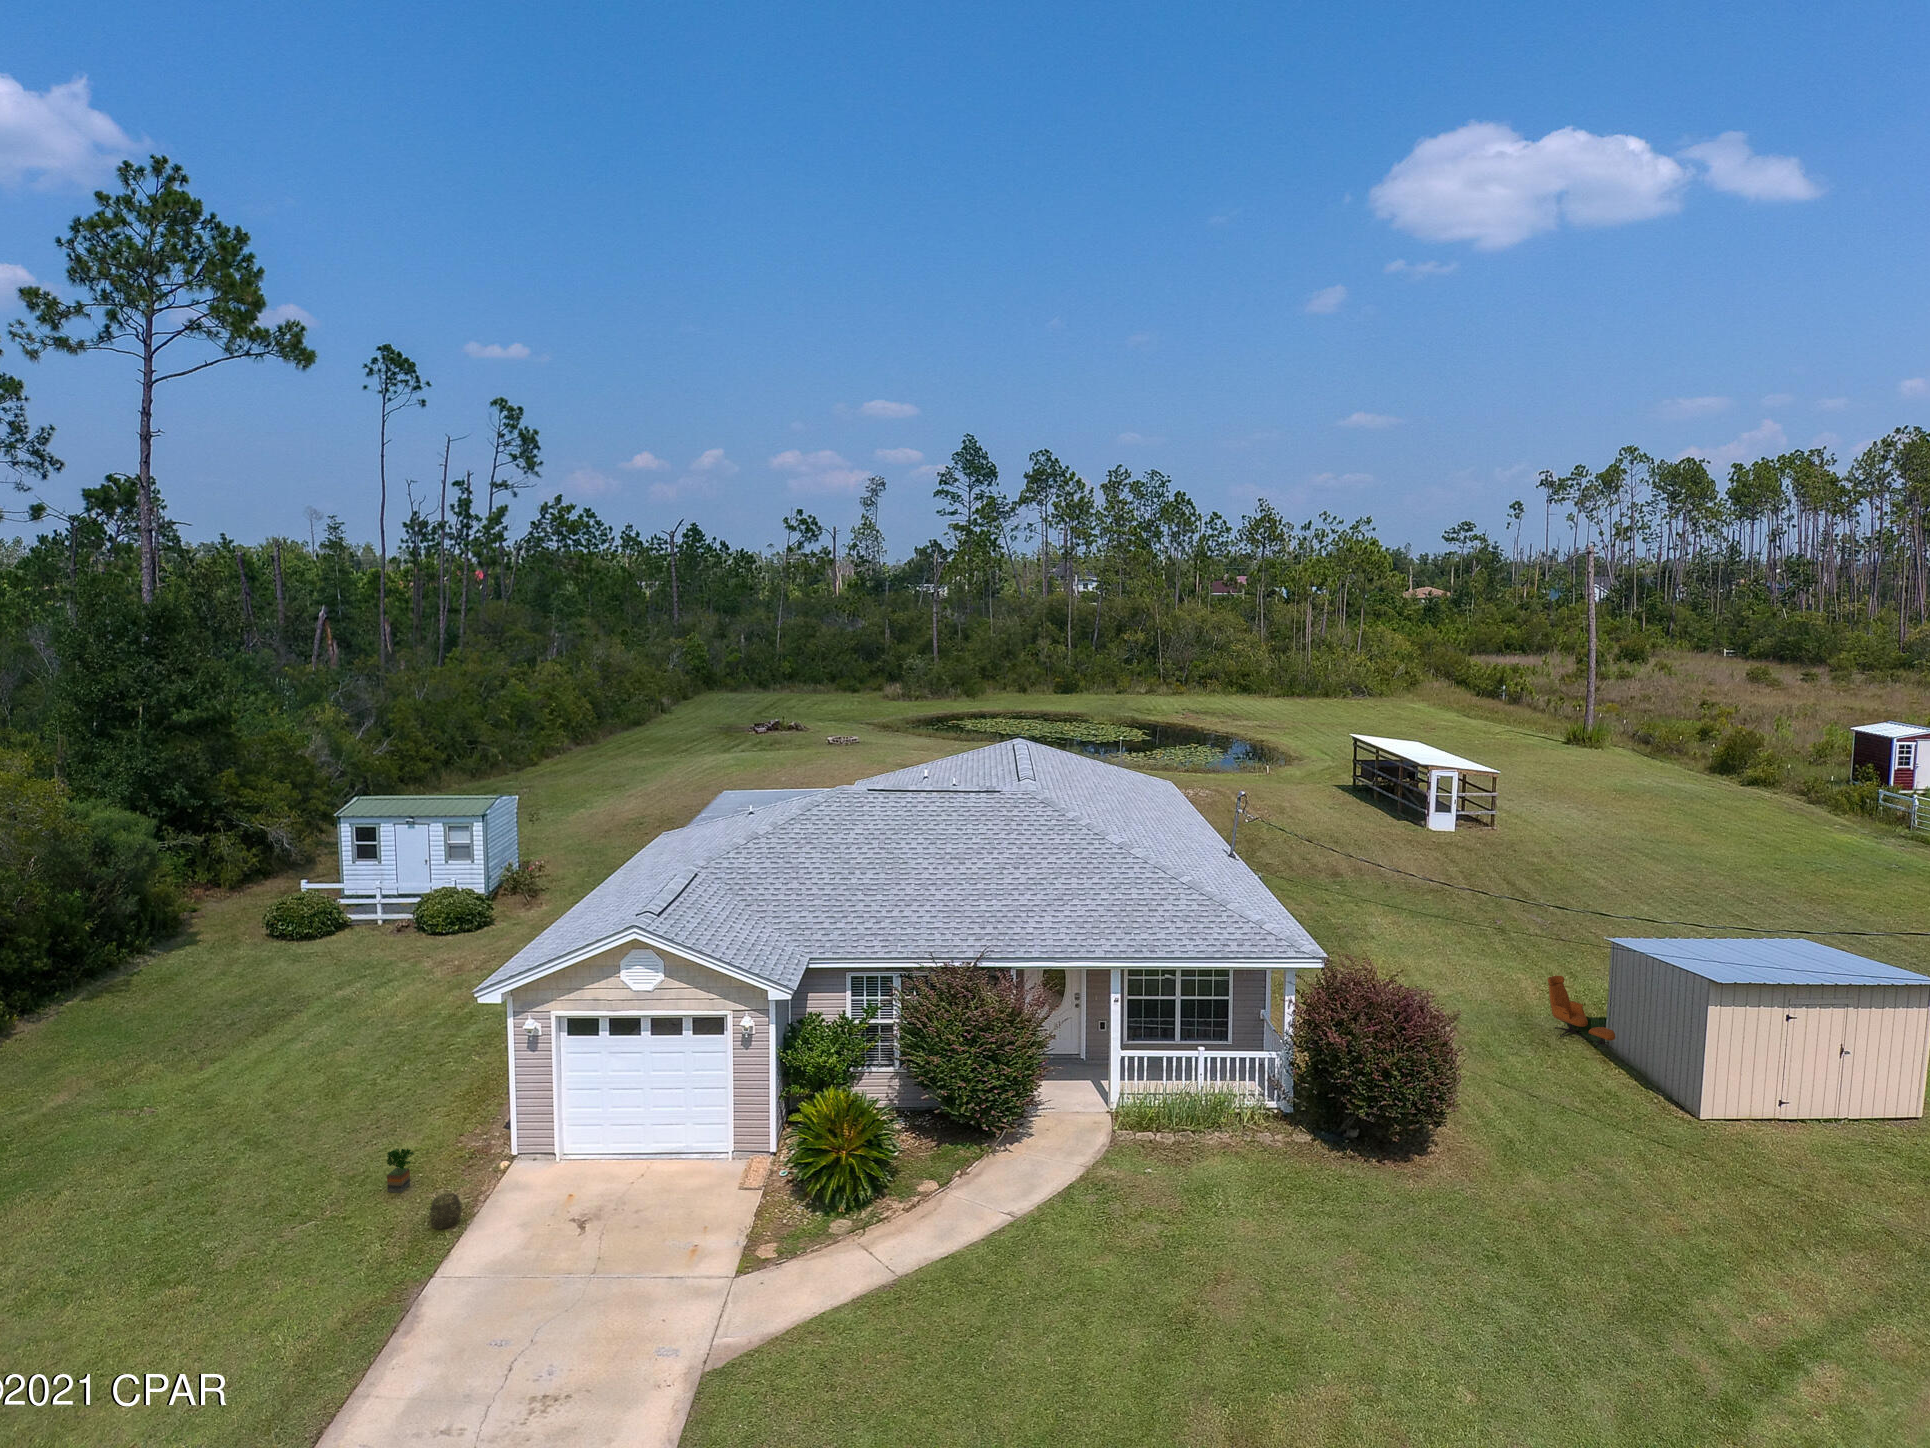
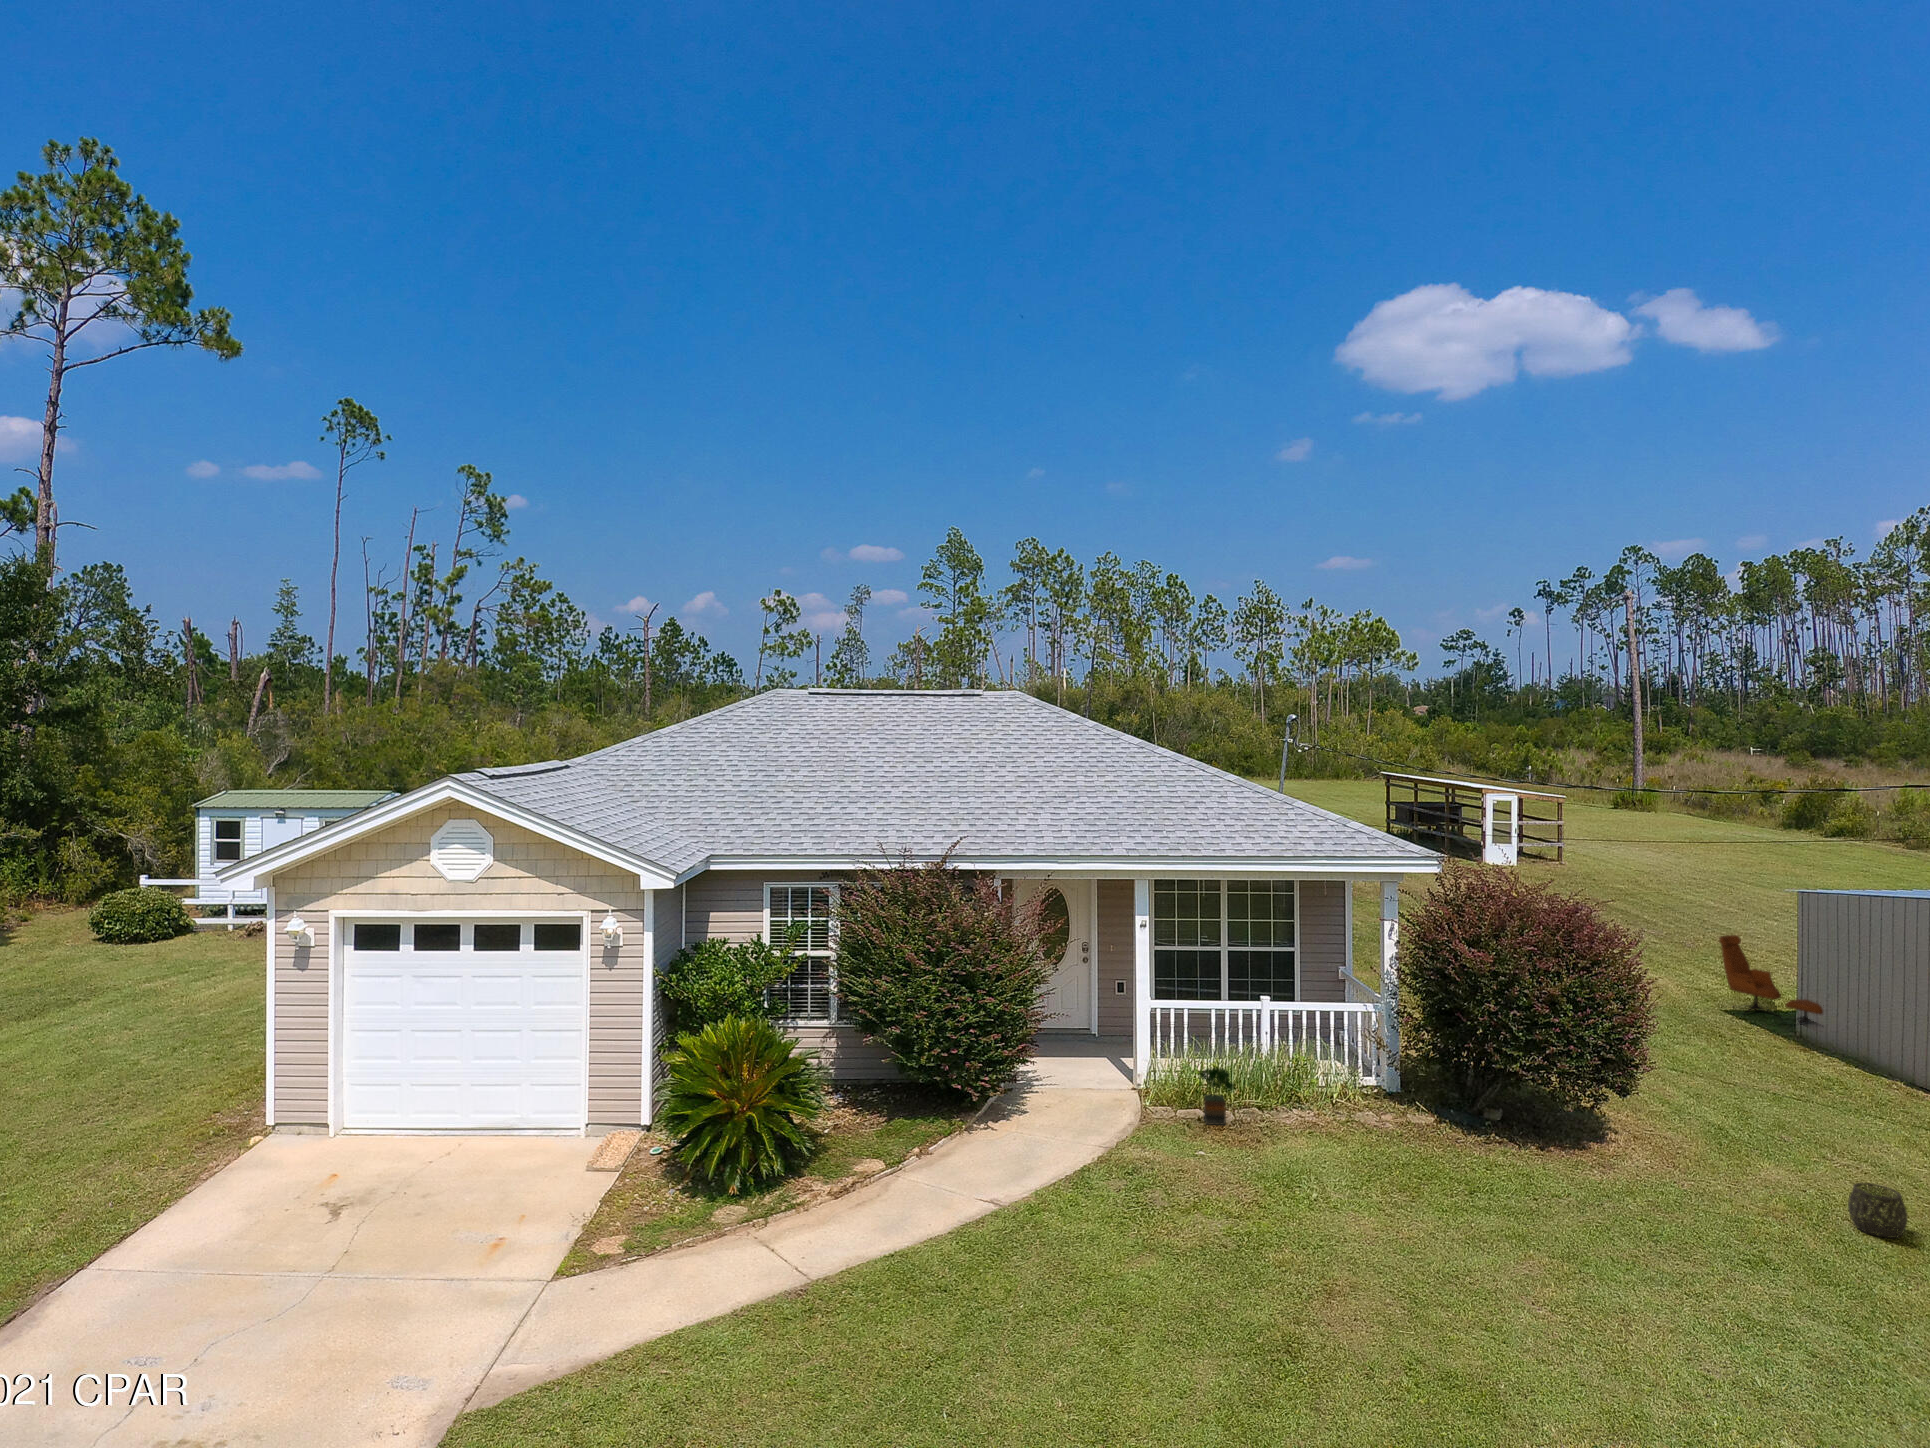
potted tree: present [387,1149,414,1193] -> present [1198,1067,1234,1125]
woven basket: present [429,1193,462,1229] -> present [1848,1183,1908,1238]

